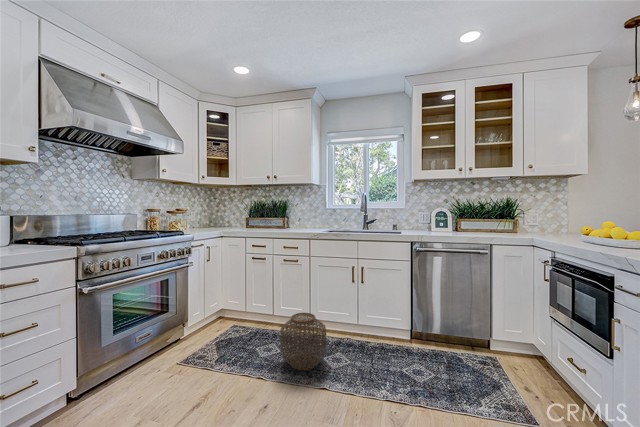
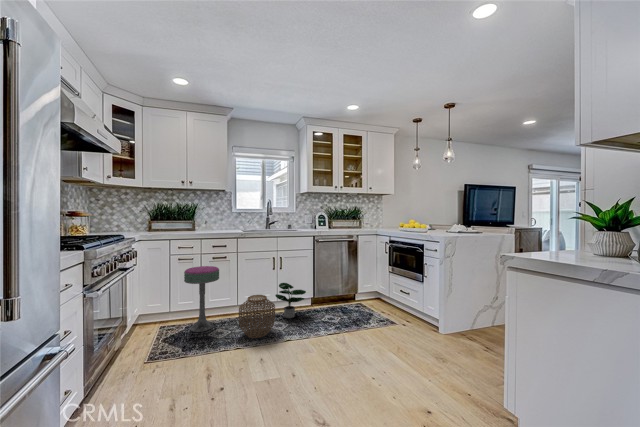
bar stool: none [244,268,281,342] -> present [184,266,219,332]
potted plant: none [345,302,388,354] -> present [275,283,306,318]

